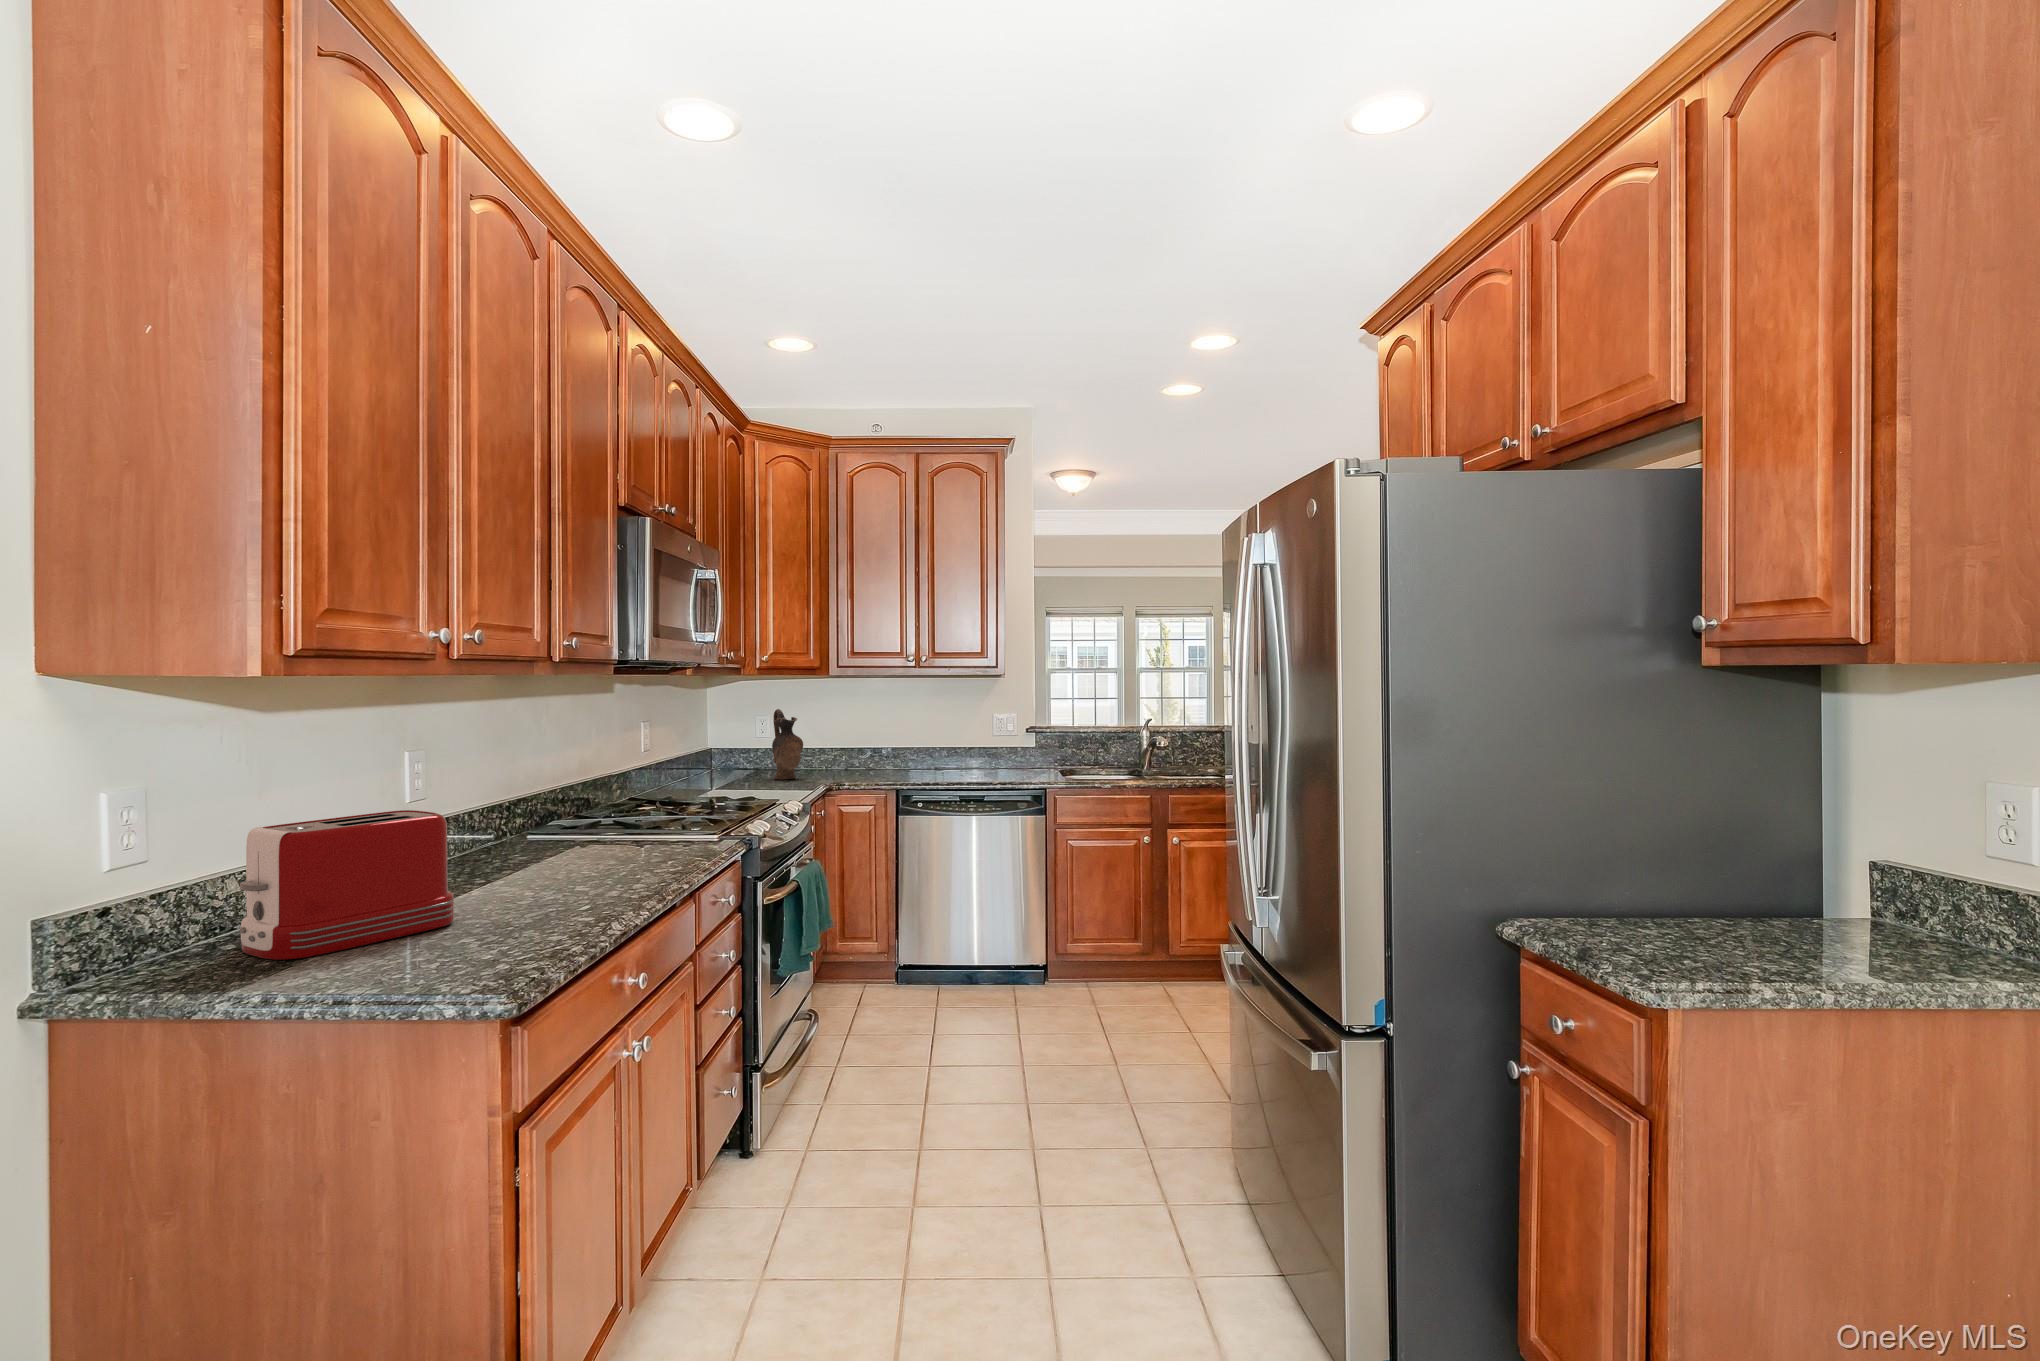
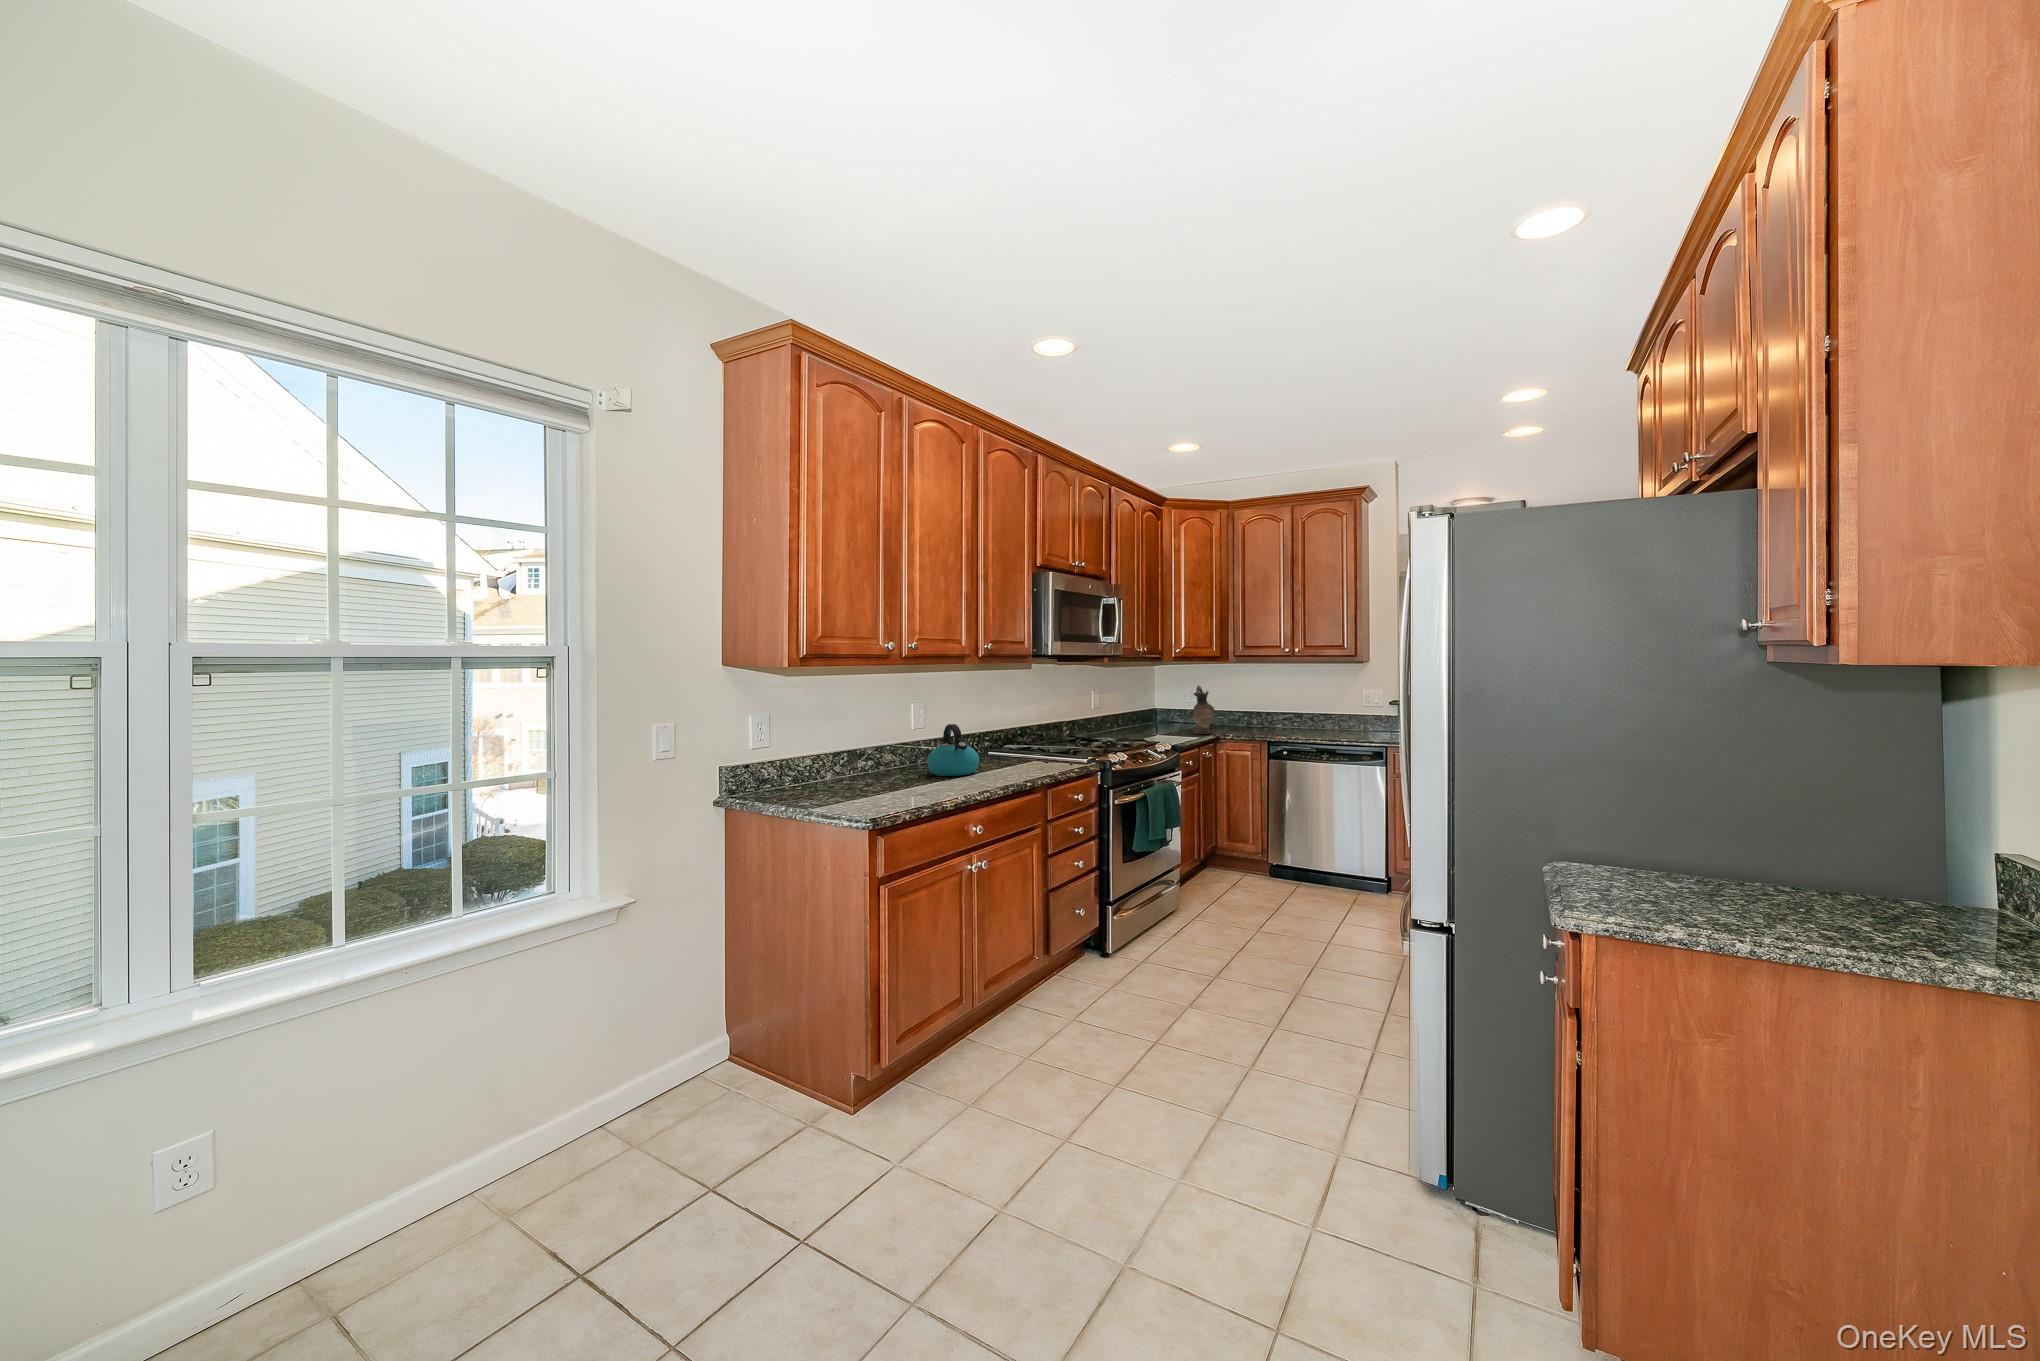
kettle: none [486,786,592,885] -> present [927,724,979,776]
toaster: present [239,810,454,960] -> none [794,731,883,793]

